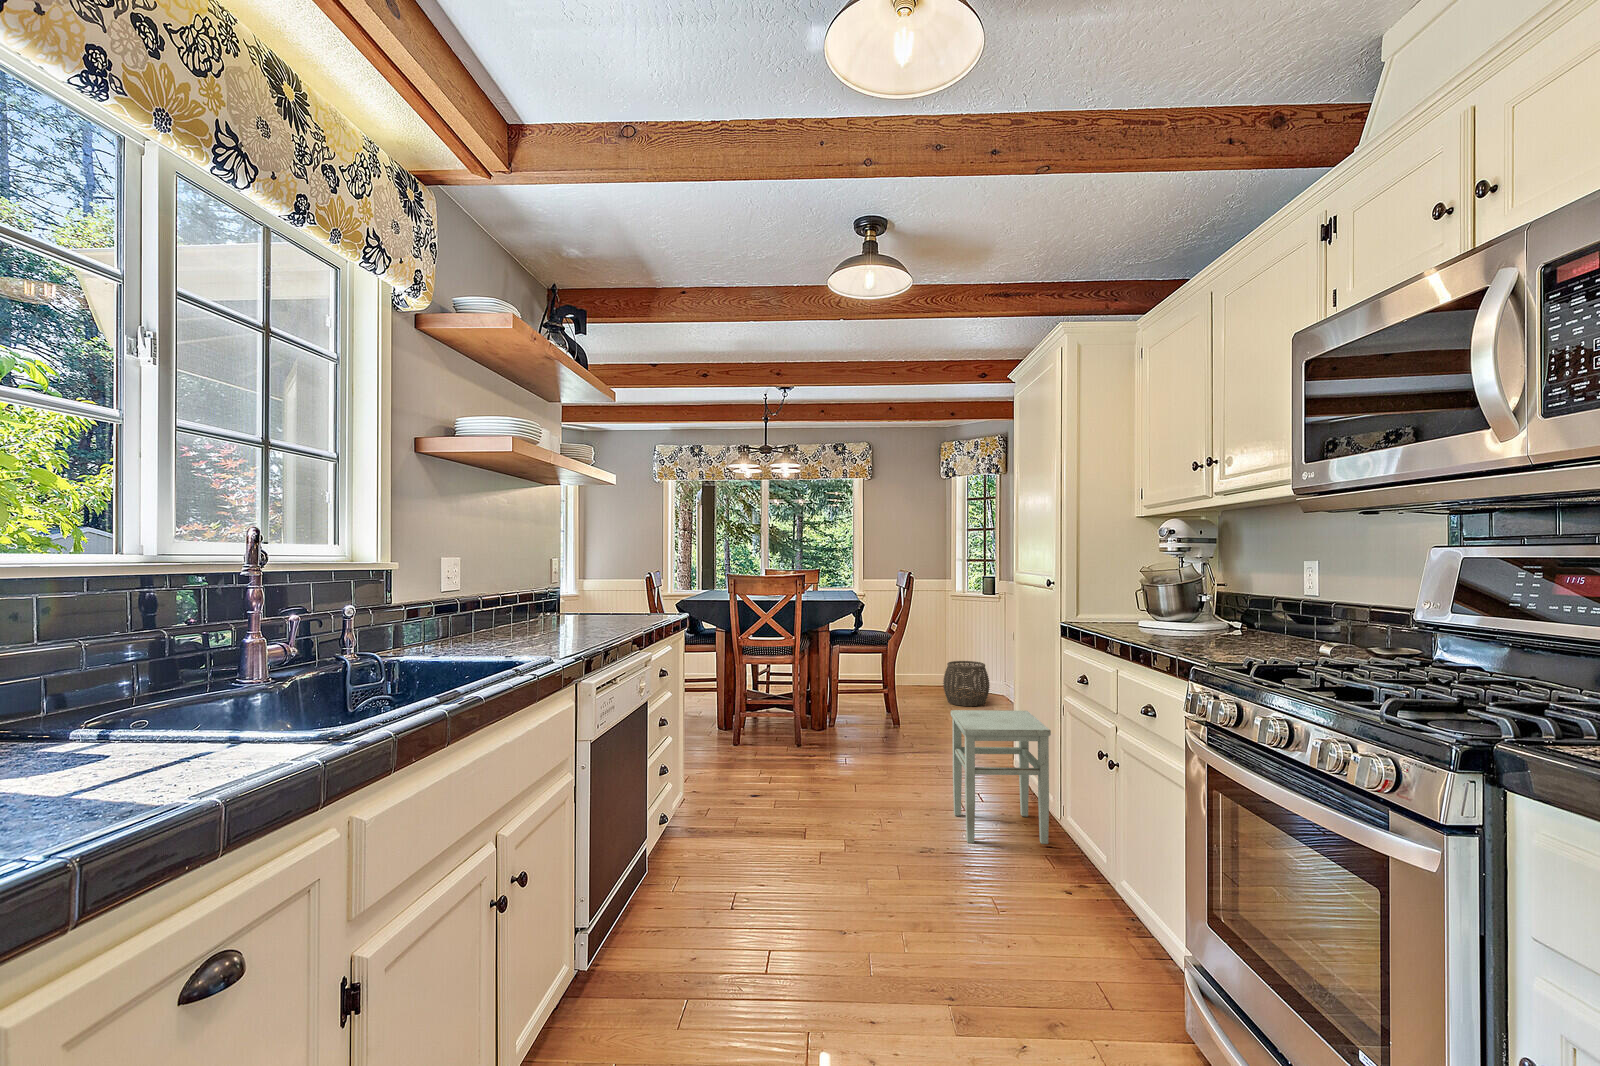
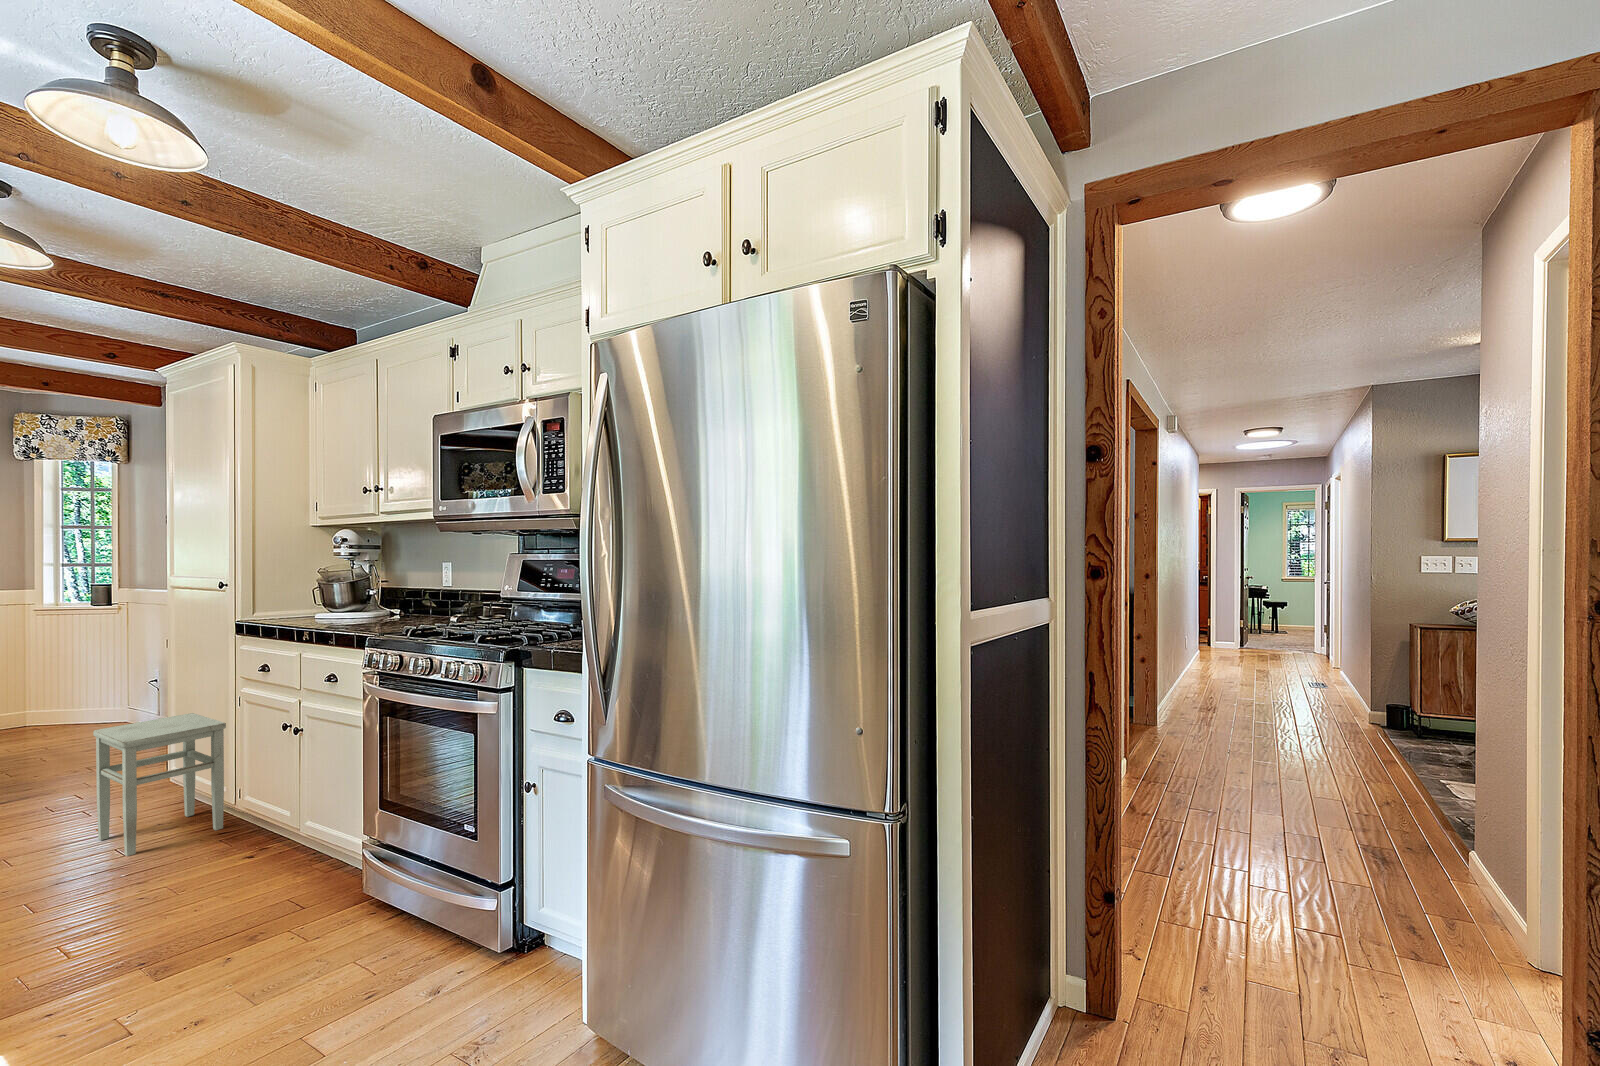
woven basket: present [943,661,990,706] -> none [31,684,108,741]

